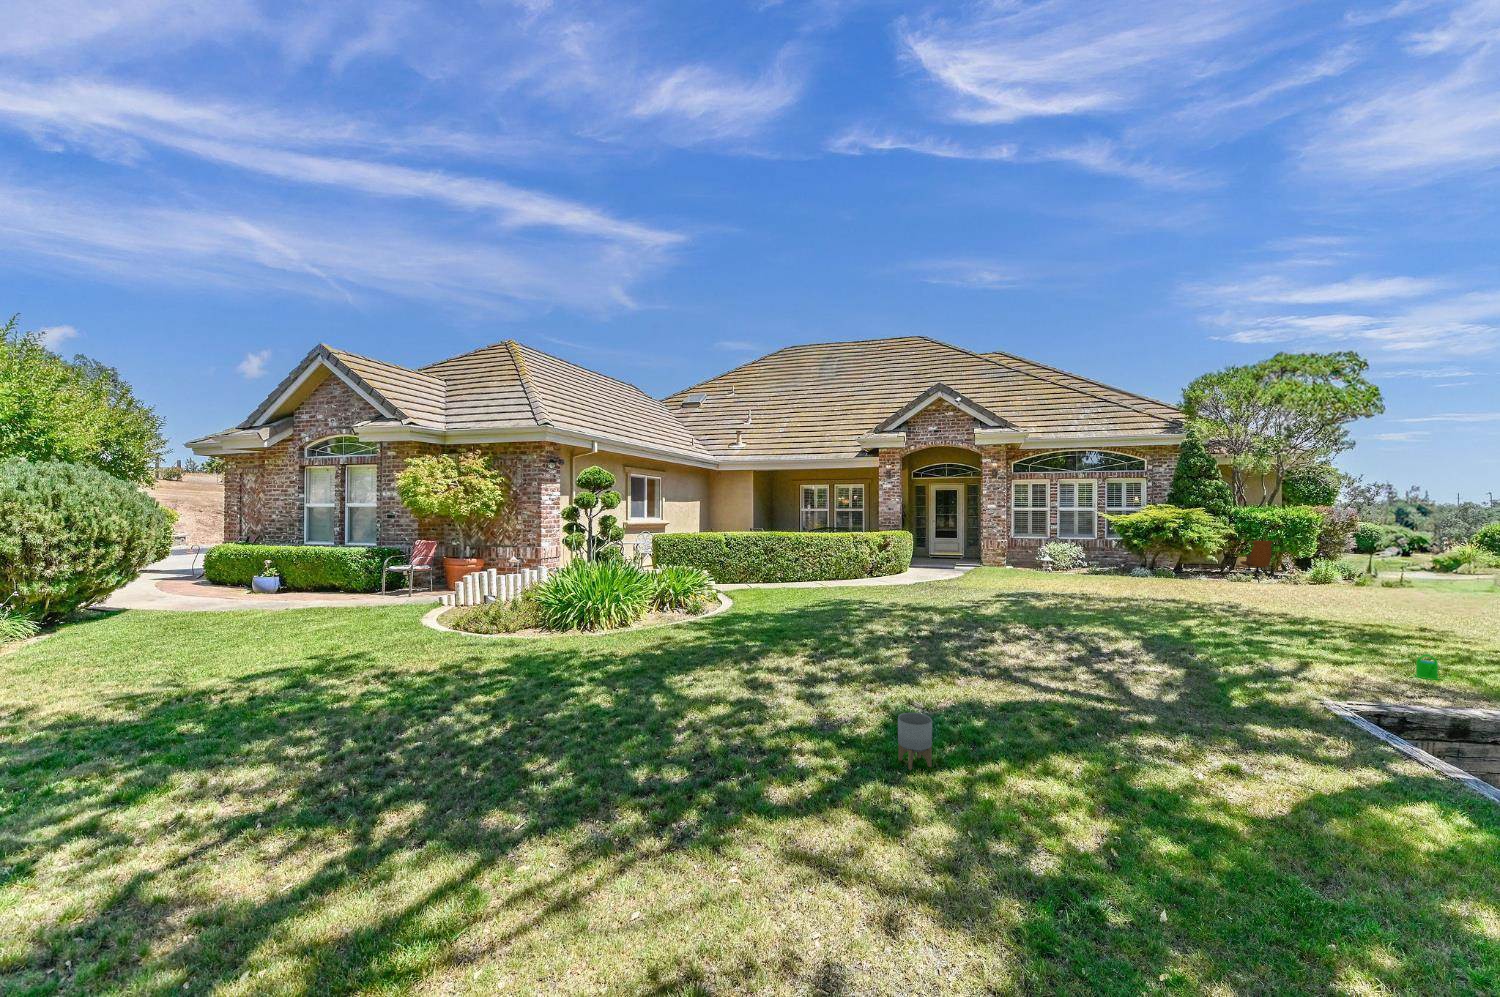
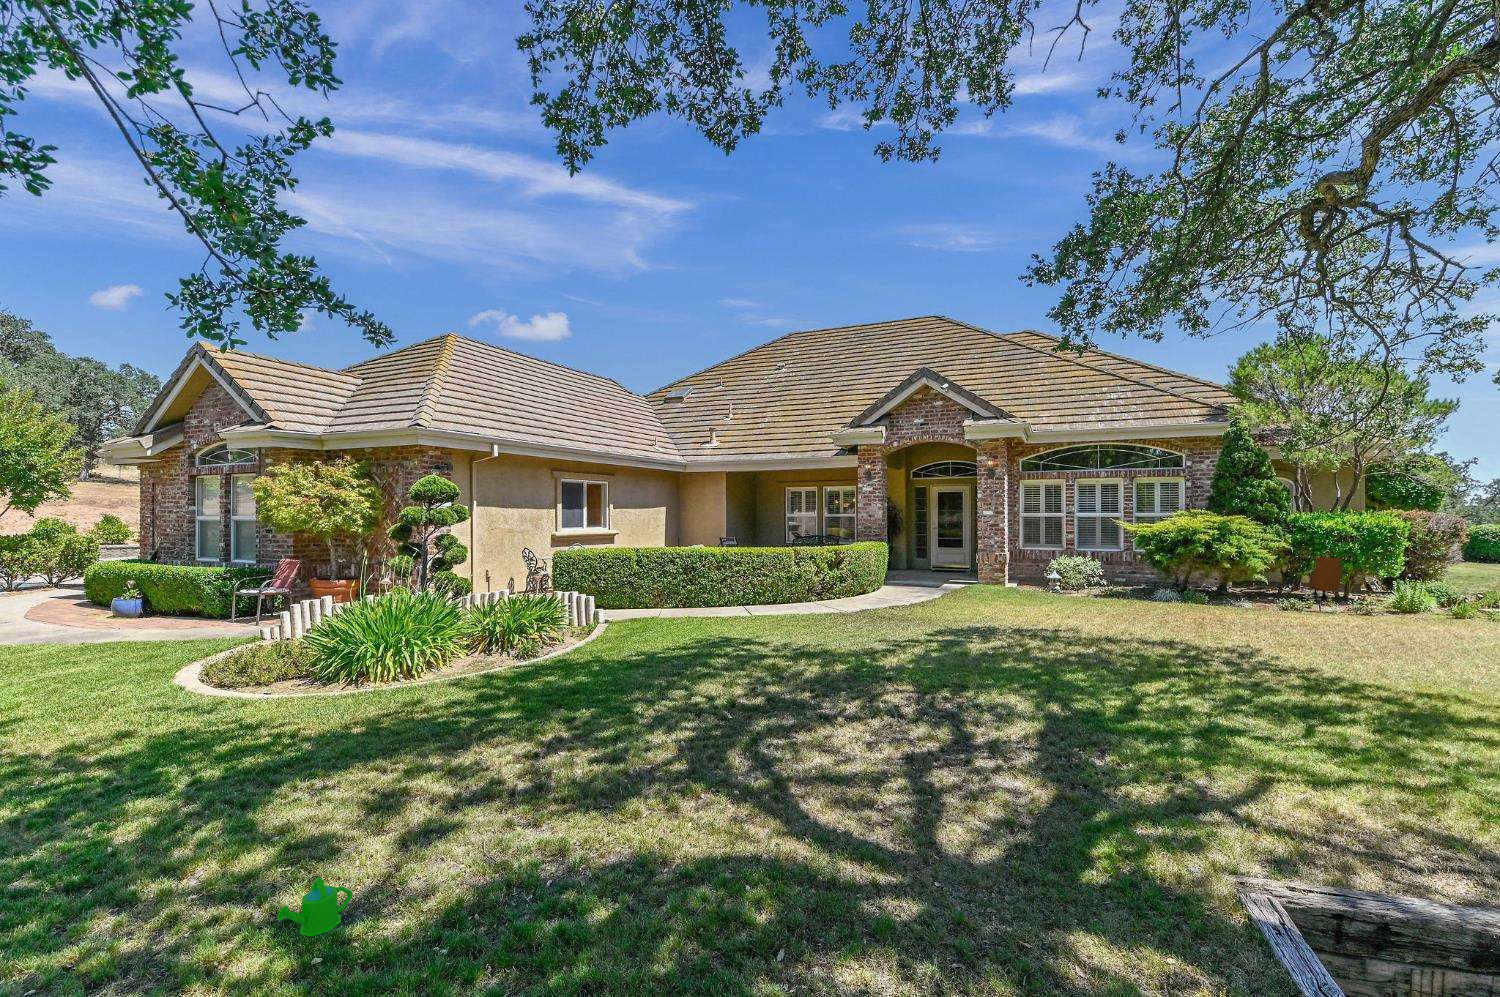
watering can: present [1415,654,1439,680] -> present [277,877,352,936]
planter: present [898,713,932,770] -> none [425,866,480,962]

